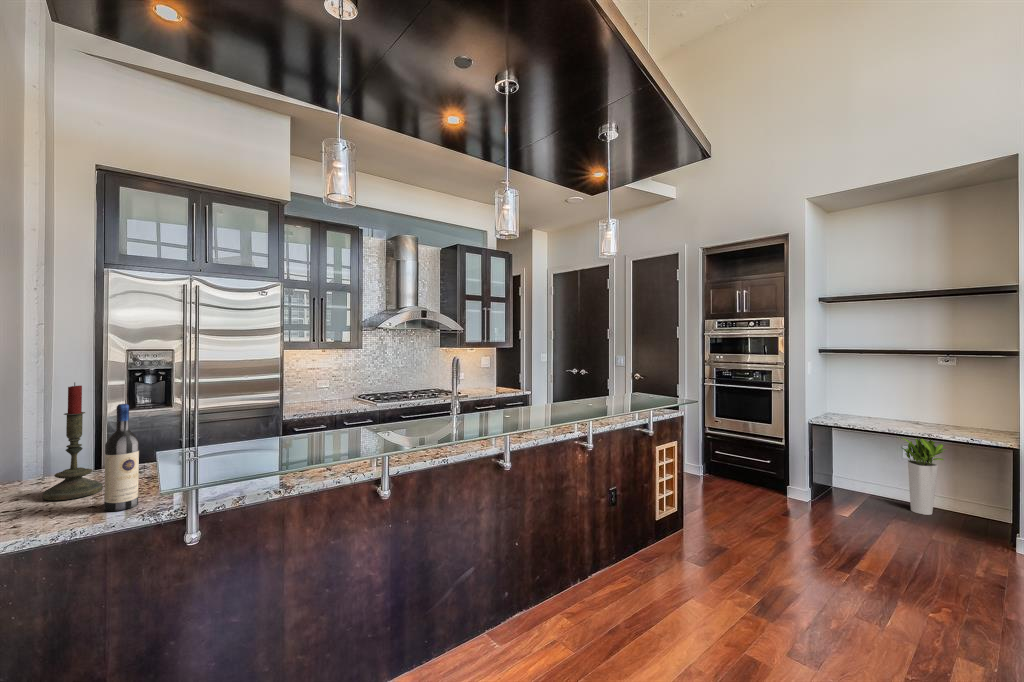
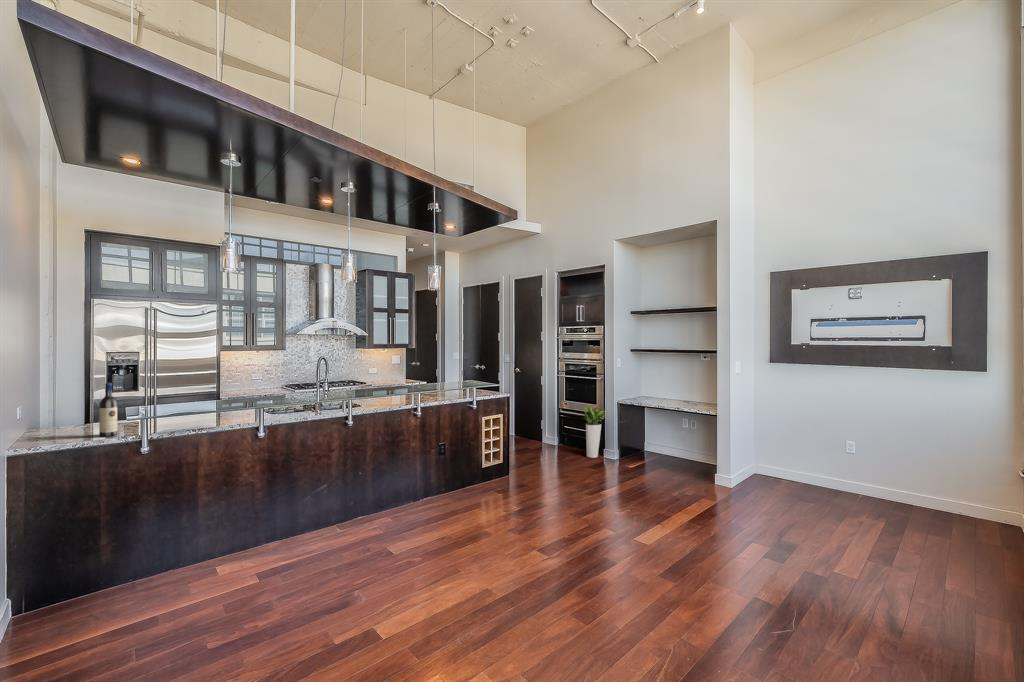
candle: present [43,383,103,501] -> none [65,372,97,434]
planter: present [902,438,945,515] -> present [583,405,605,458]

